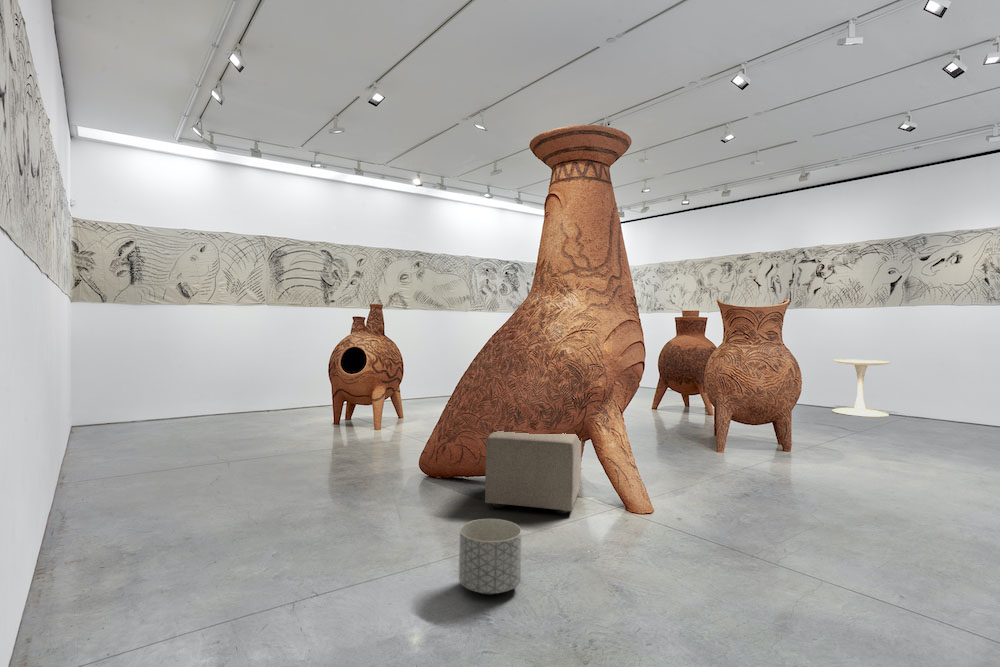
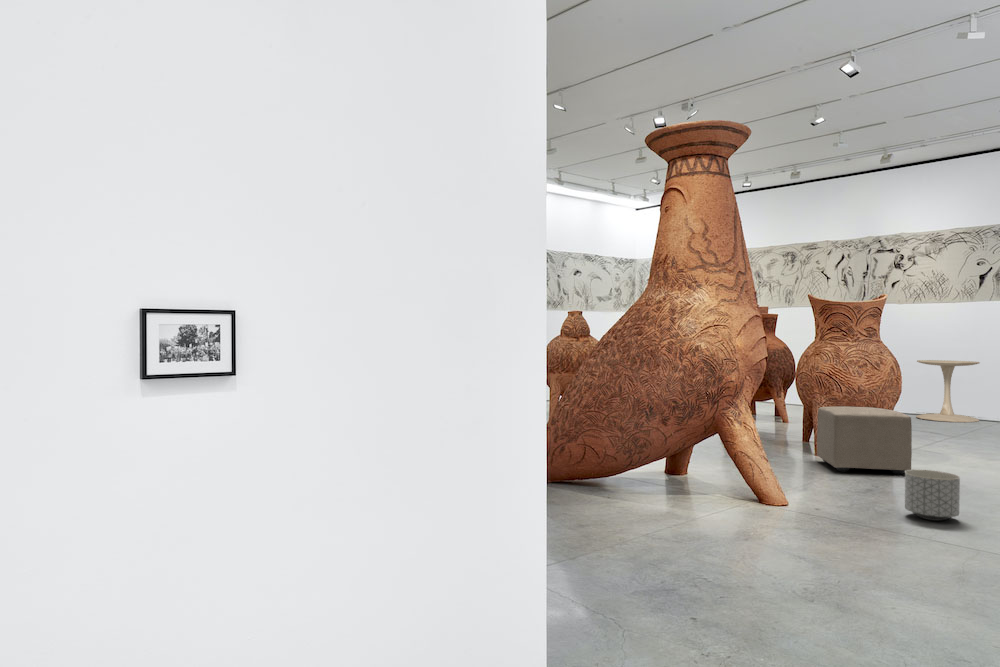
ottoman: present [485,431,581,514] -> present [817,406,912,474]
planter: present [459,519,522,595] -> present [905,470,960,521]

